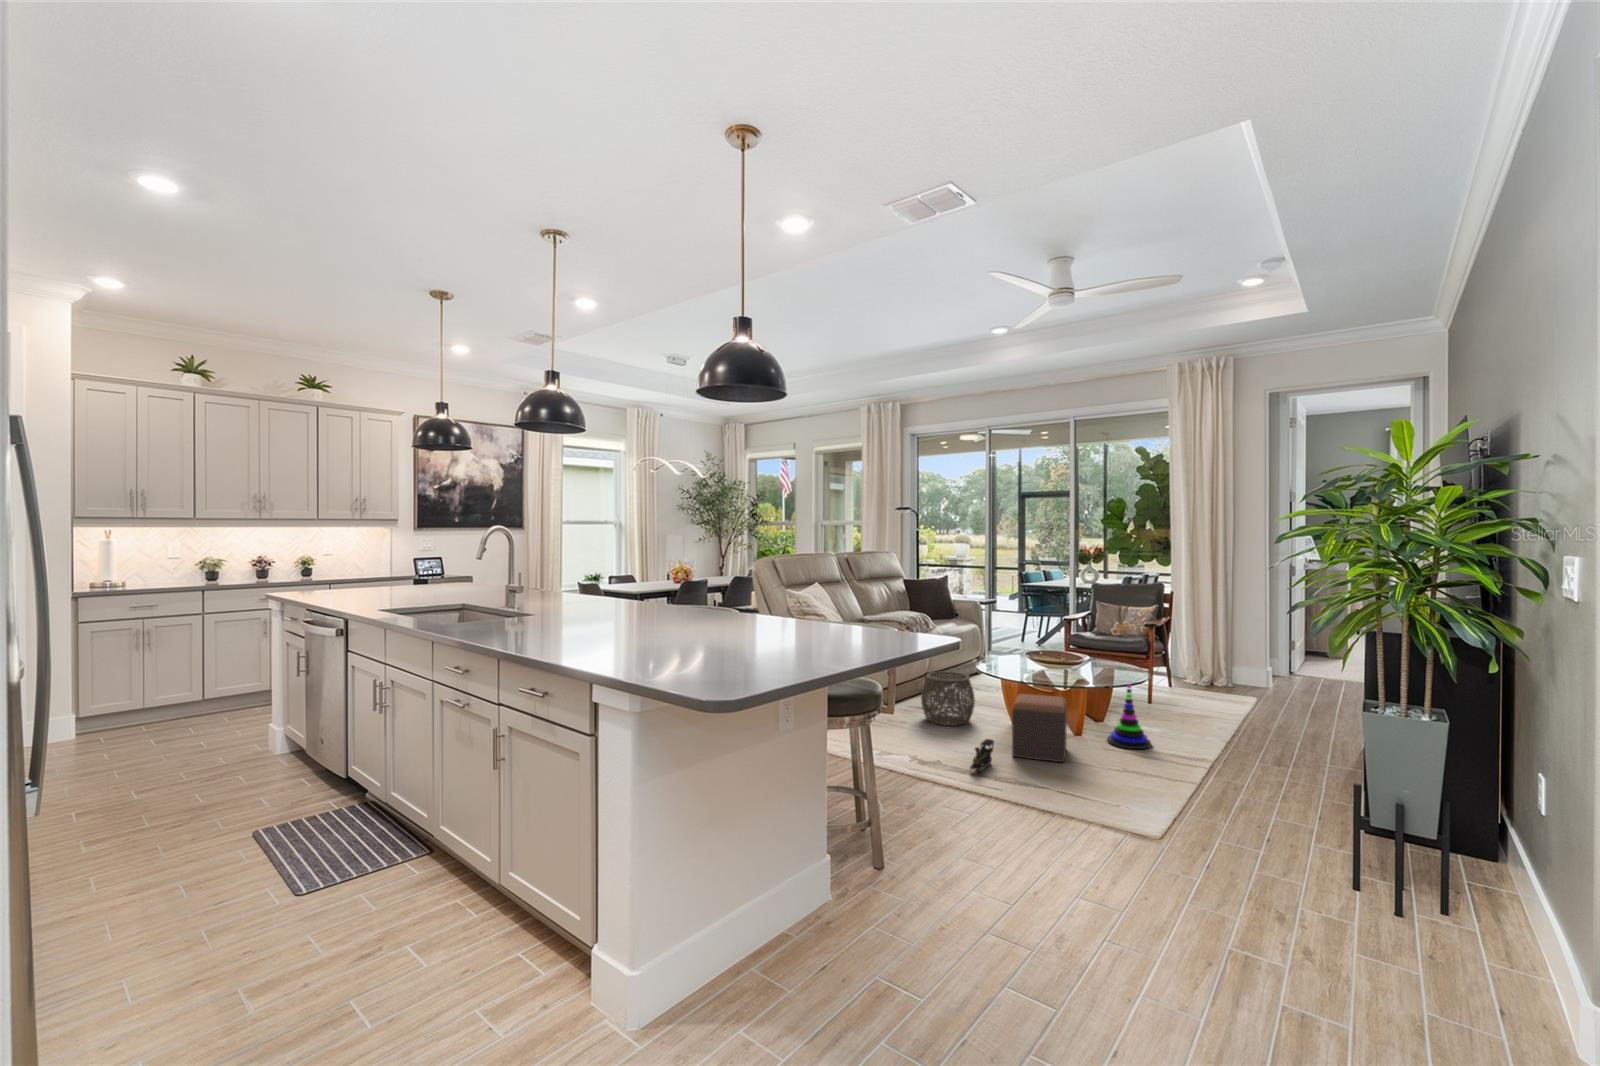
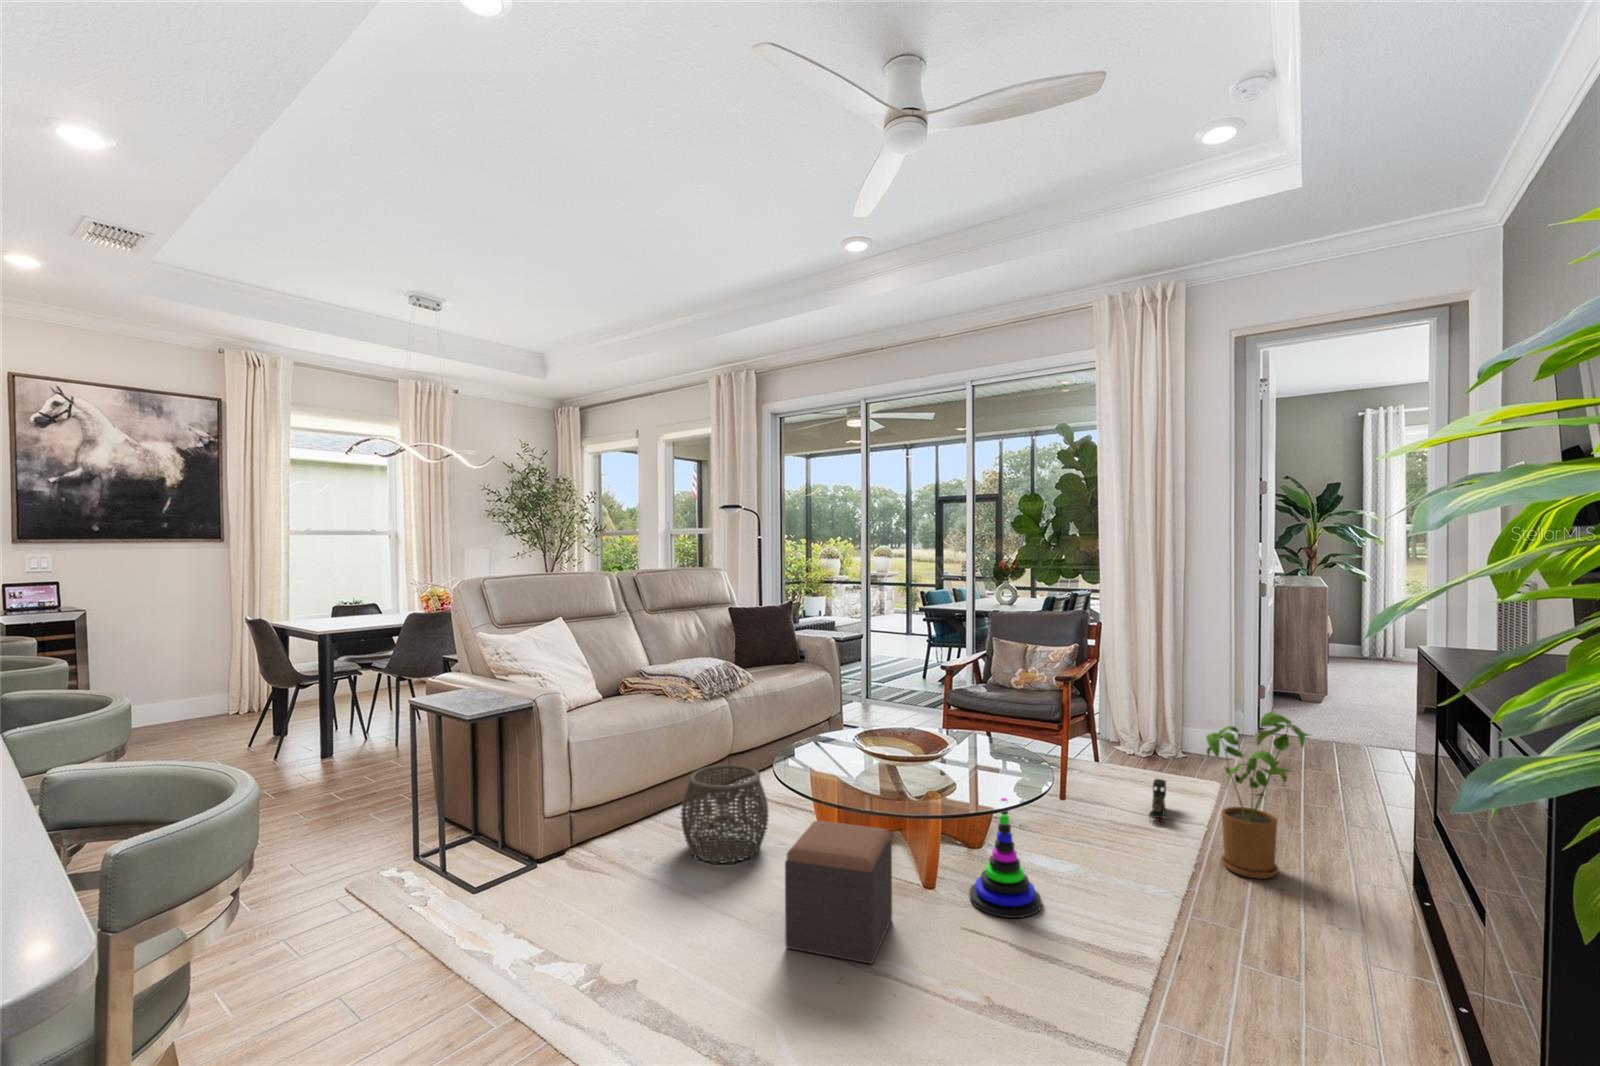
house plant: none [1250,640,1317,739] -> present [1206,712,1310,879]
toy train: present [970,739,994,774] -> present [1149,779,1166,824]

